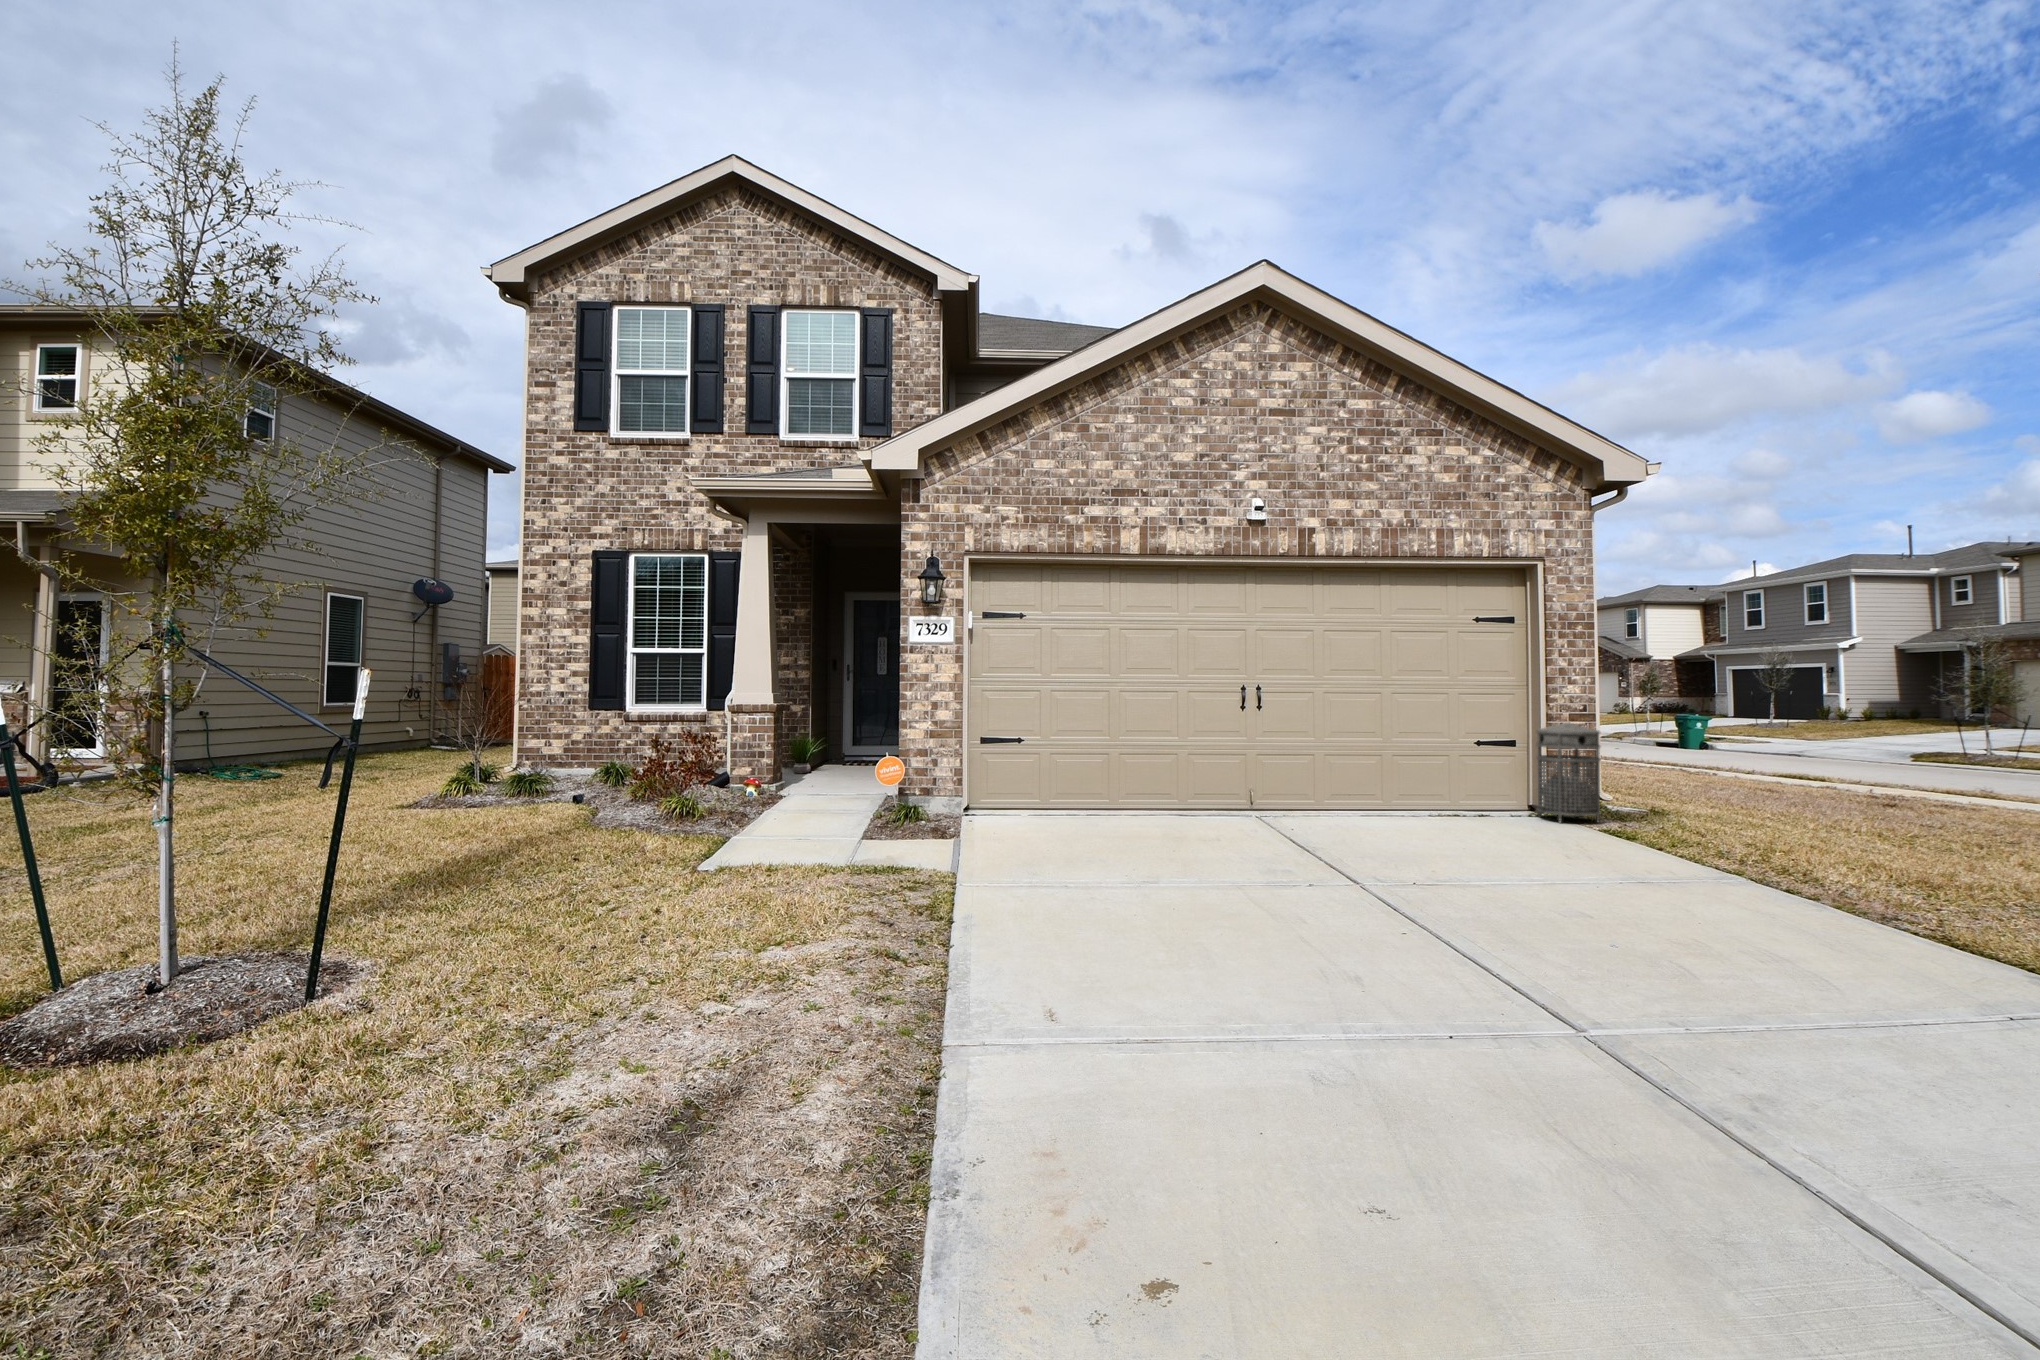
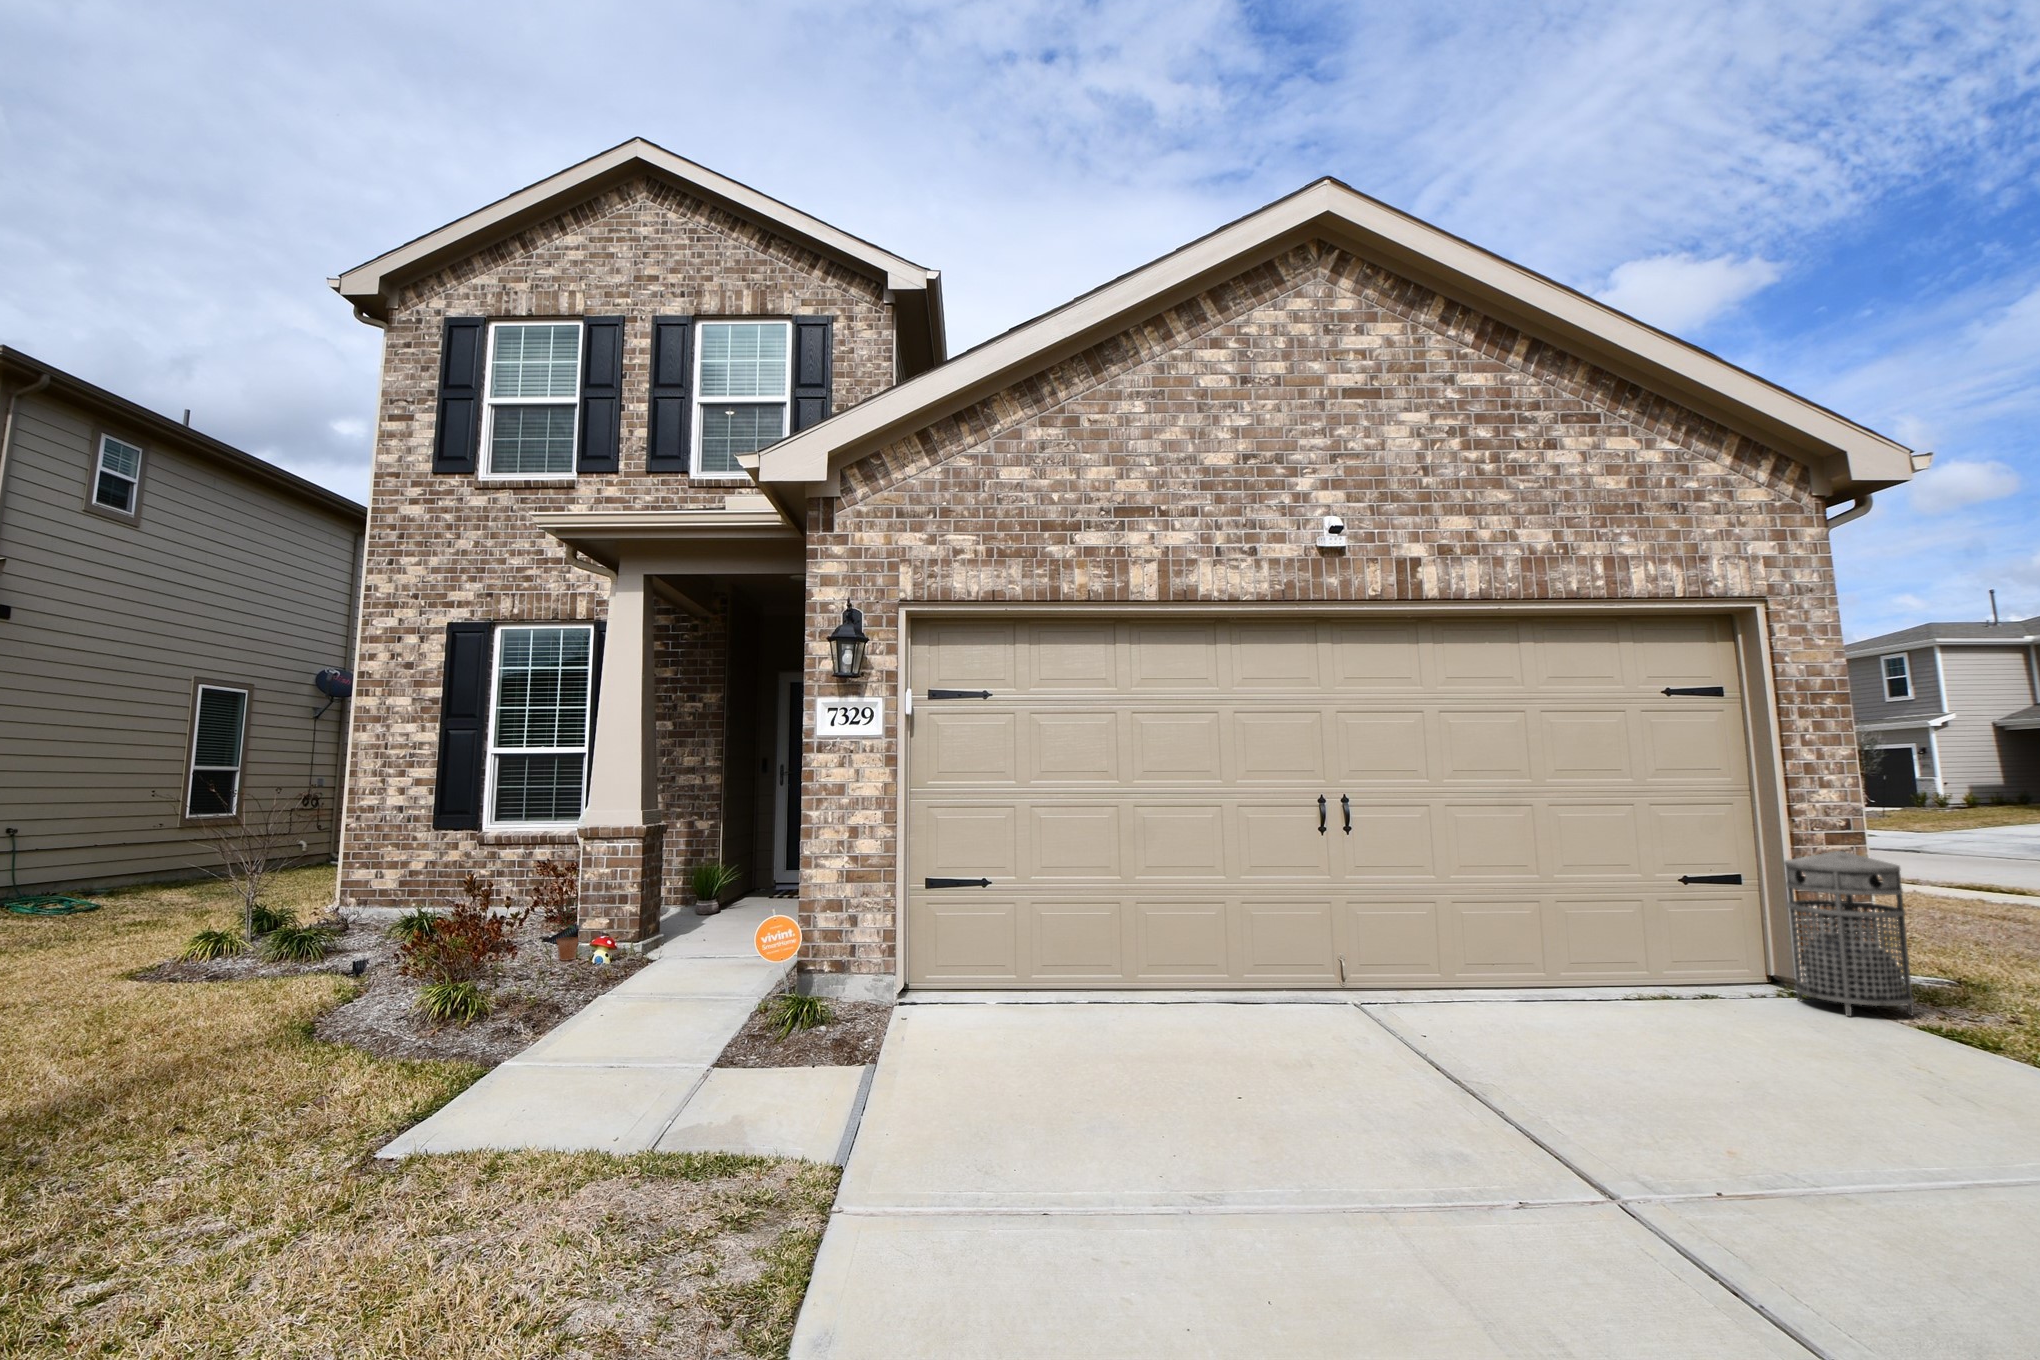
potted plant: none [711,753,732,797] -> present [557,896,584,961]

